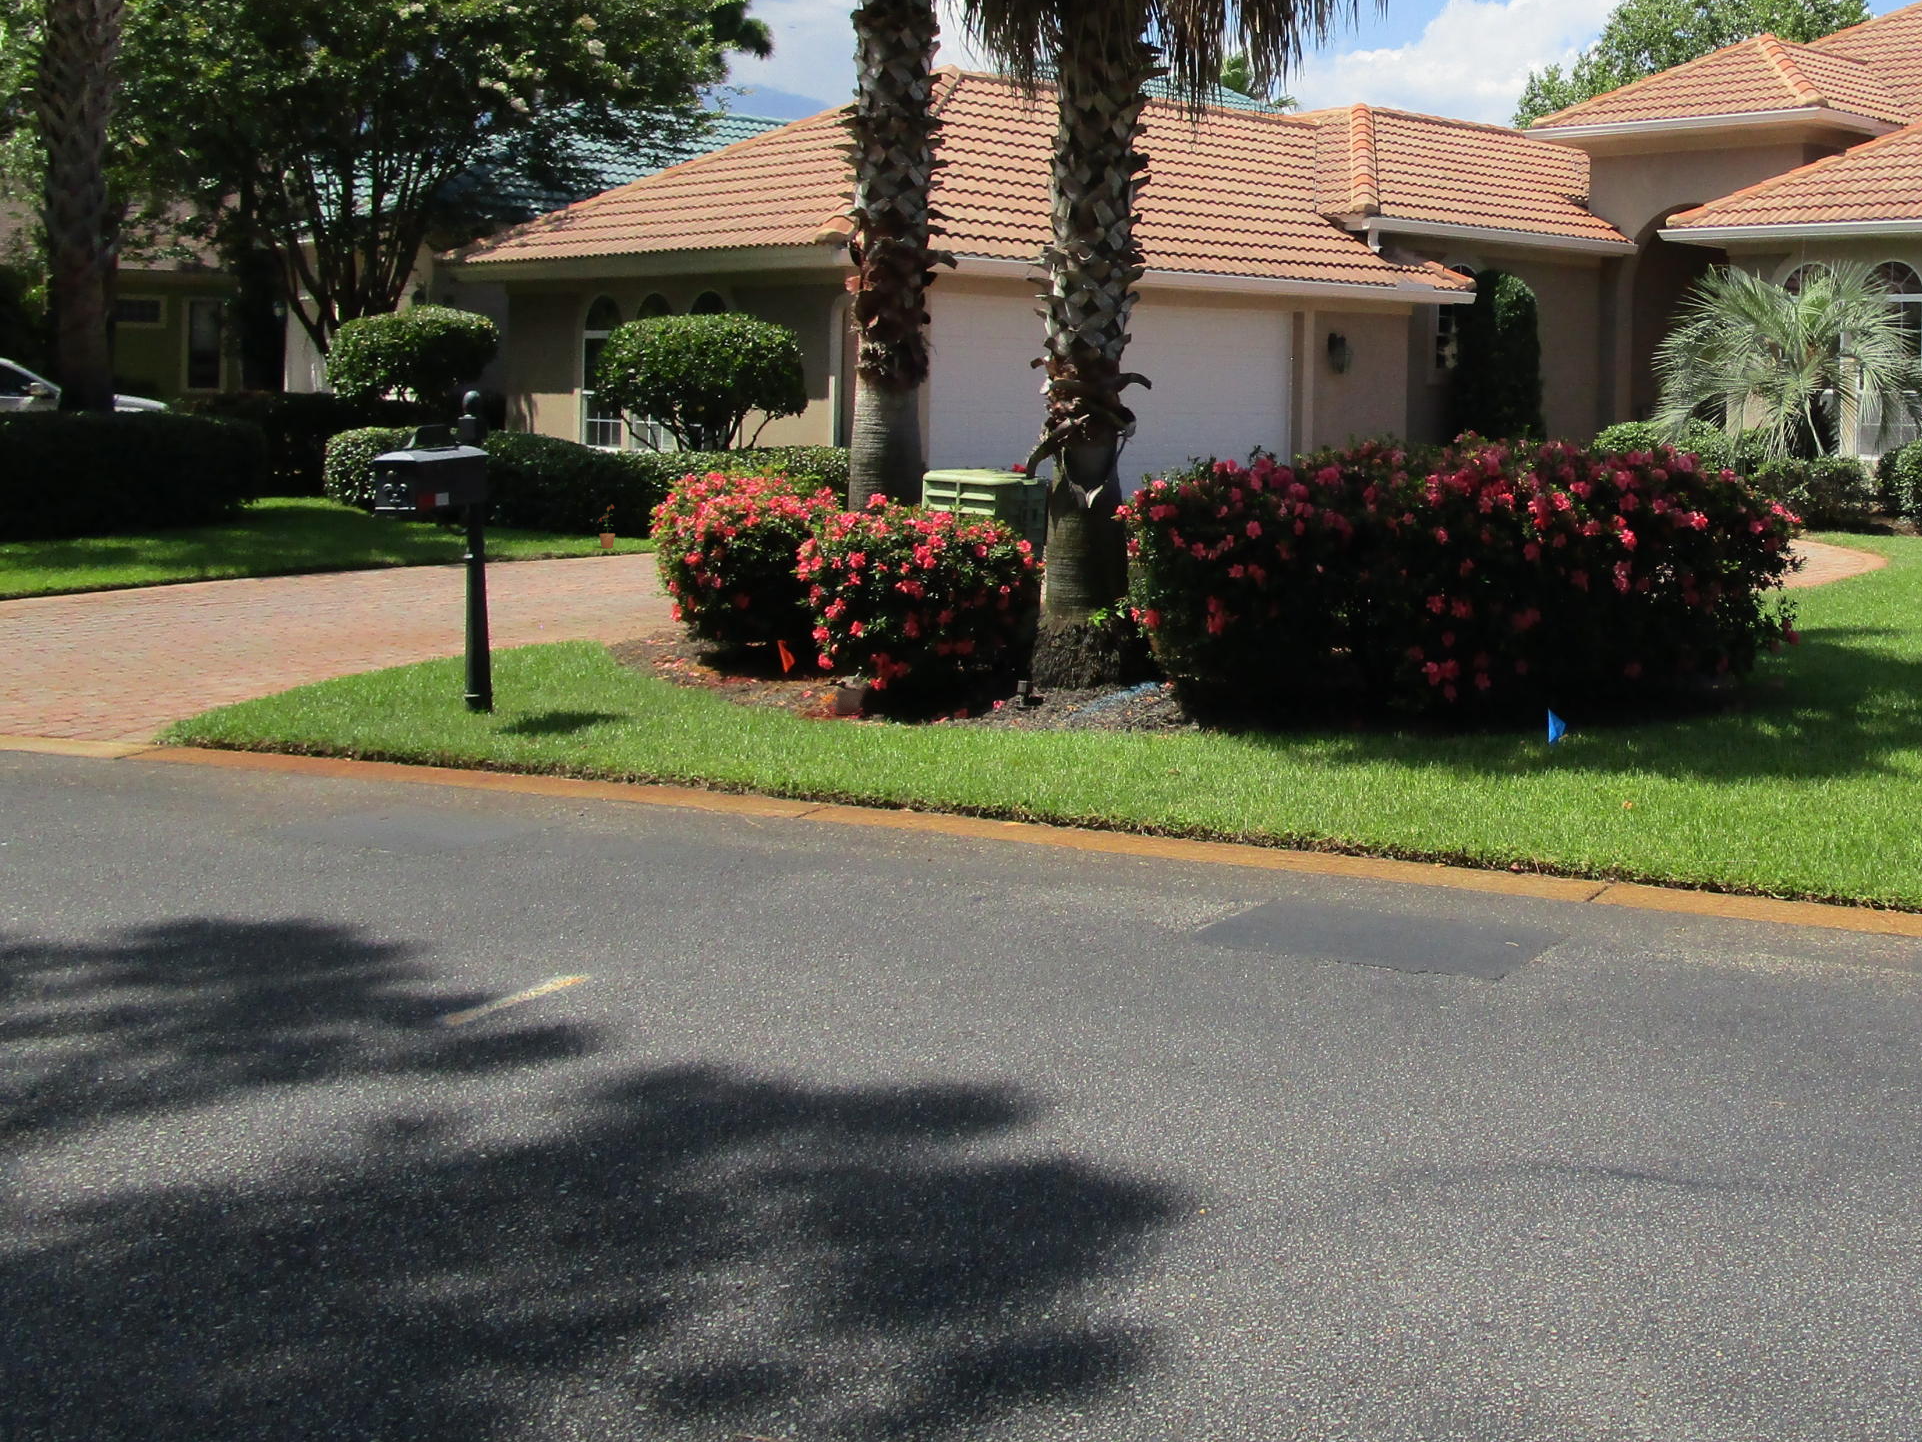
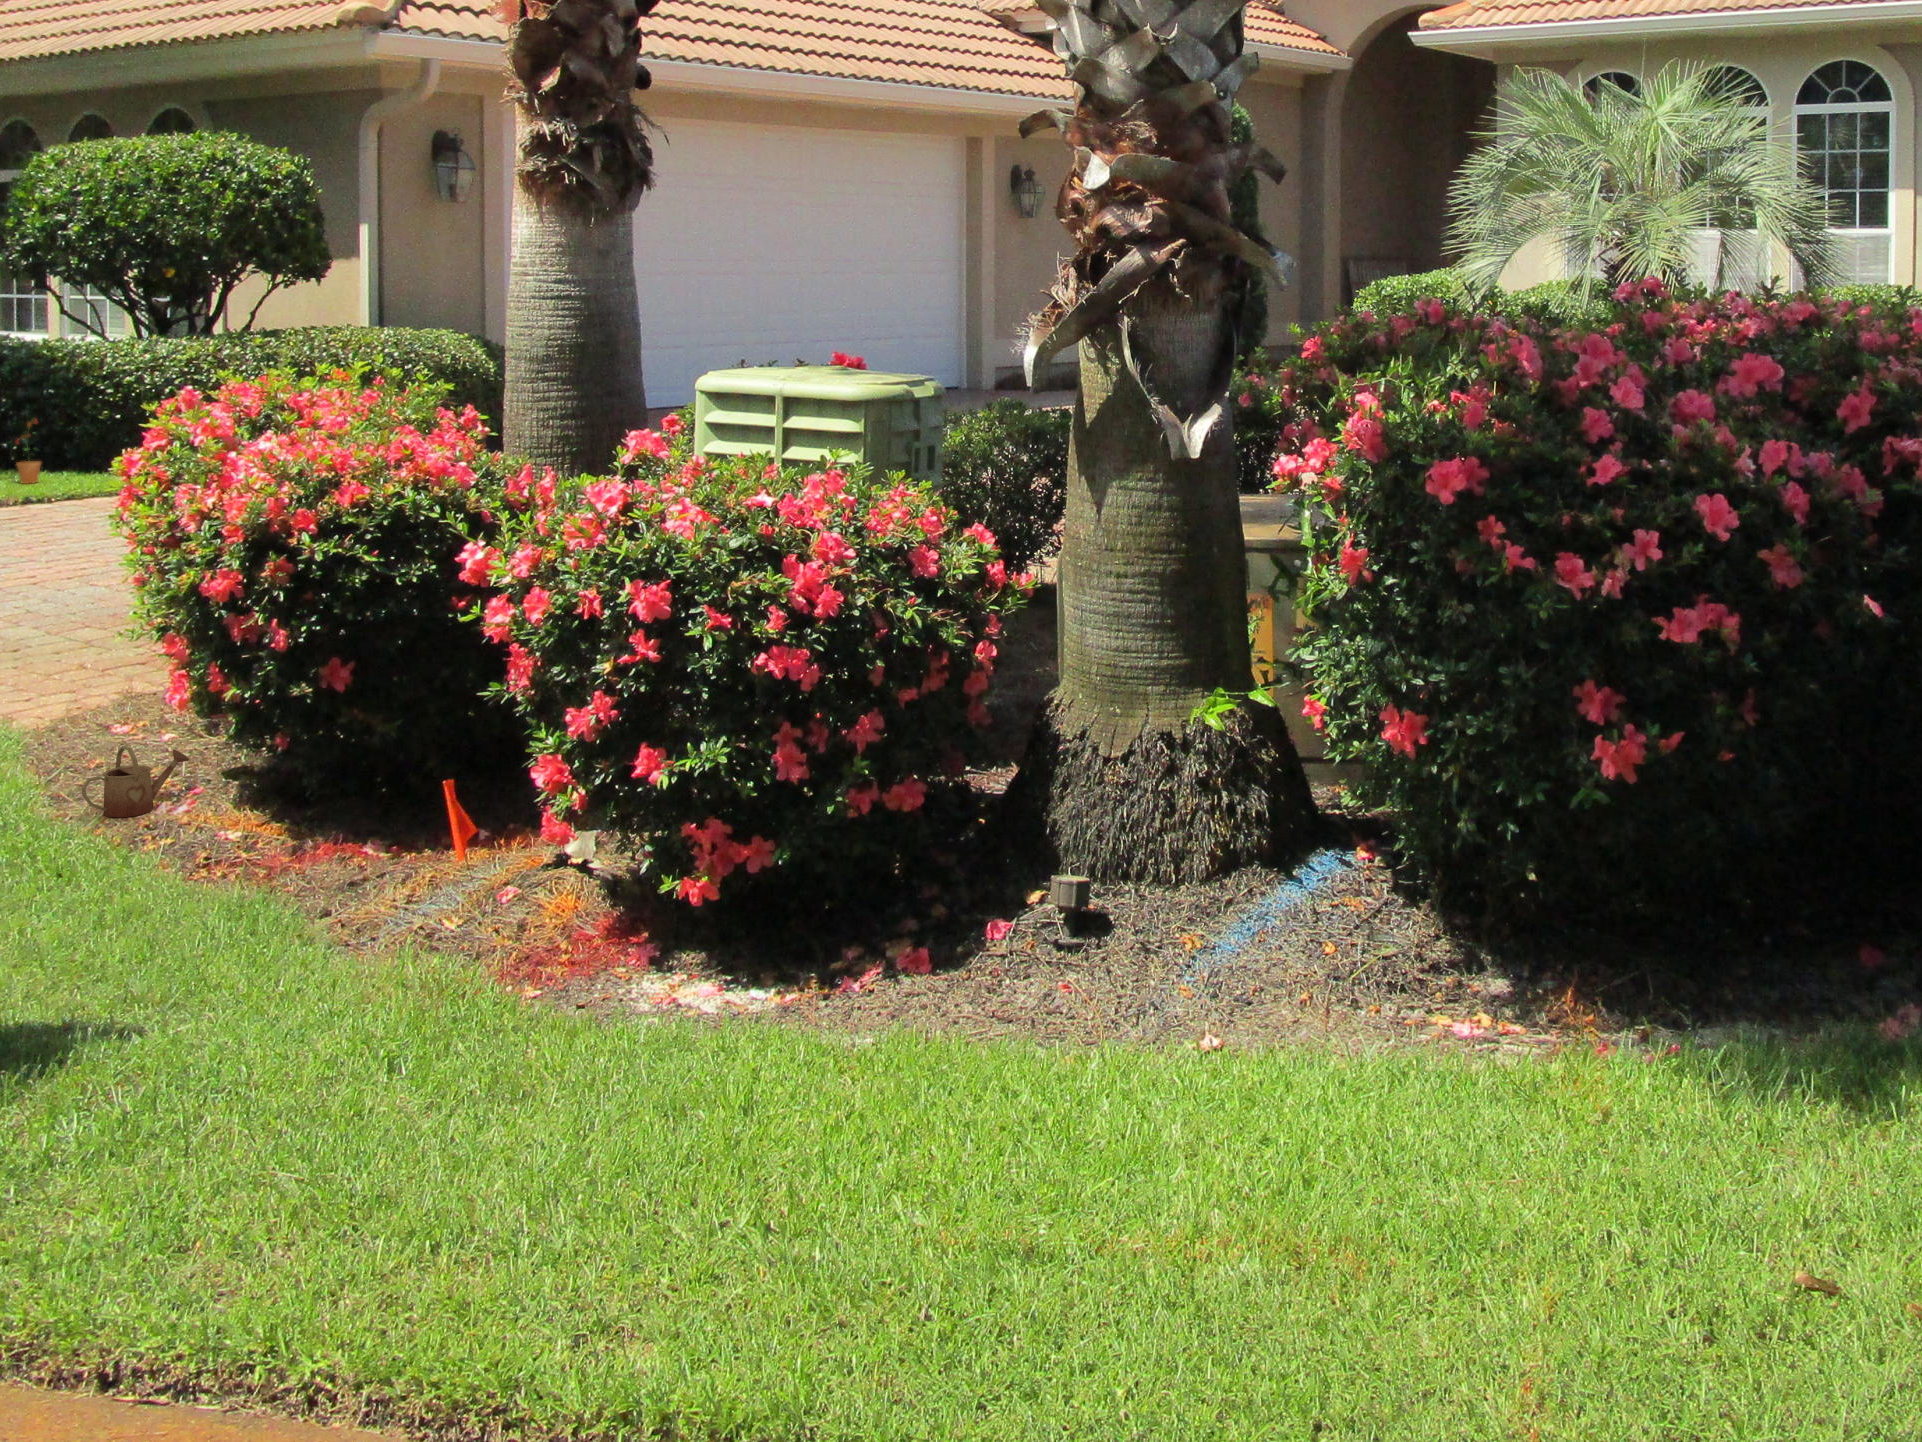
watering can: present [833,682,870,715] -> present [81,746,189,818]

